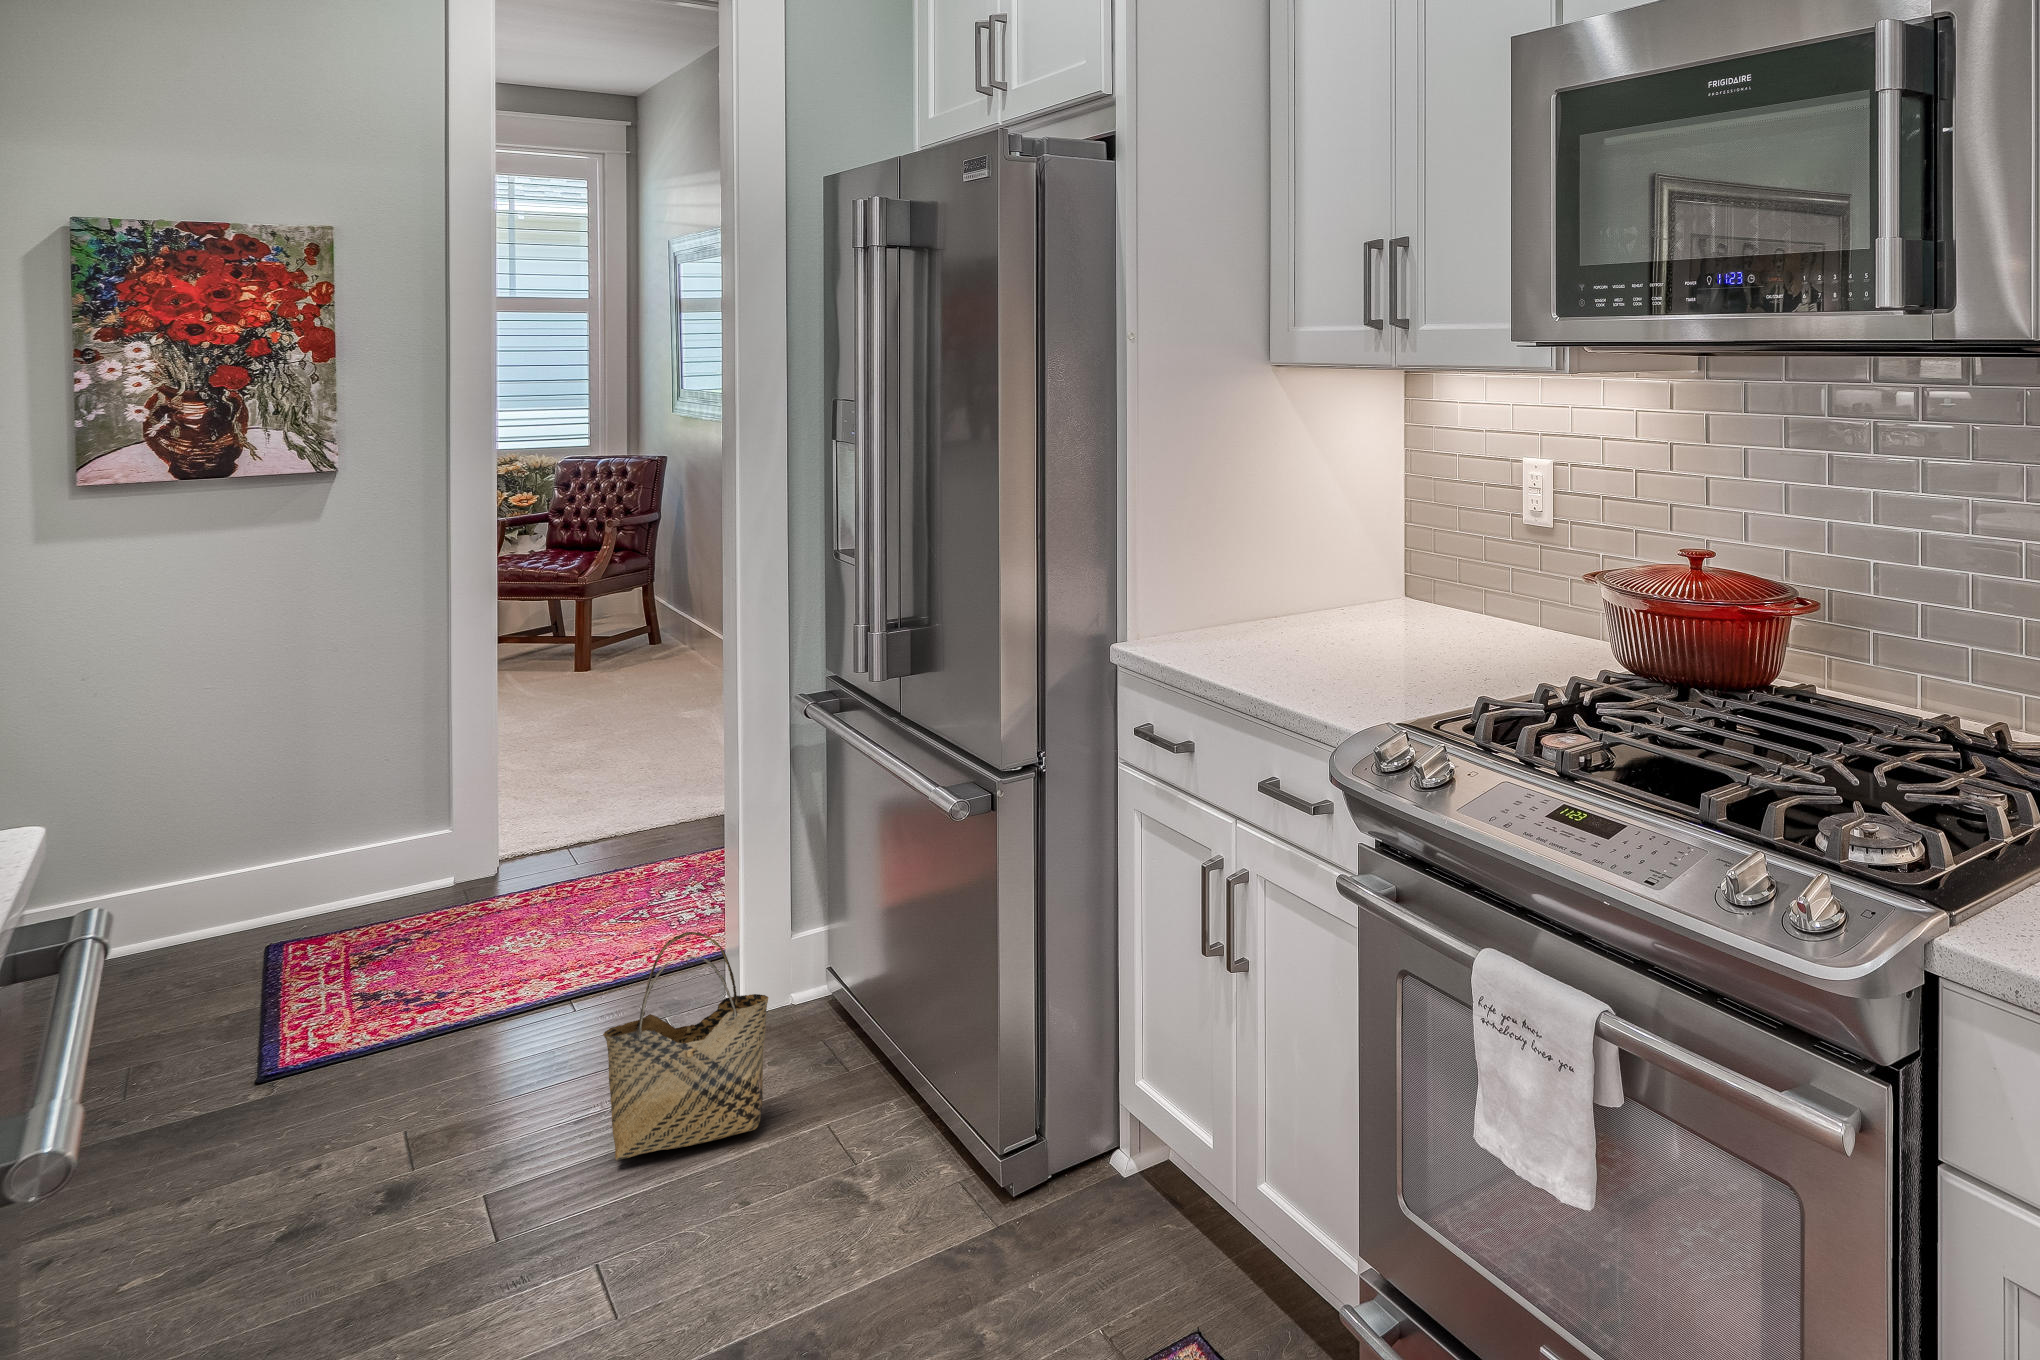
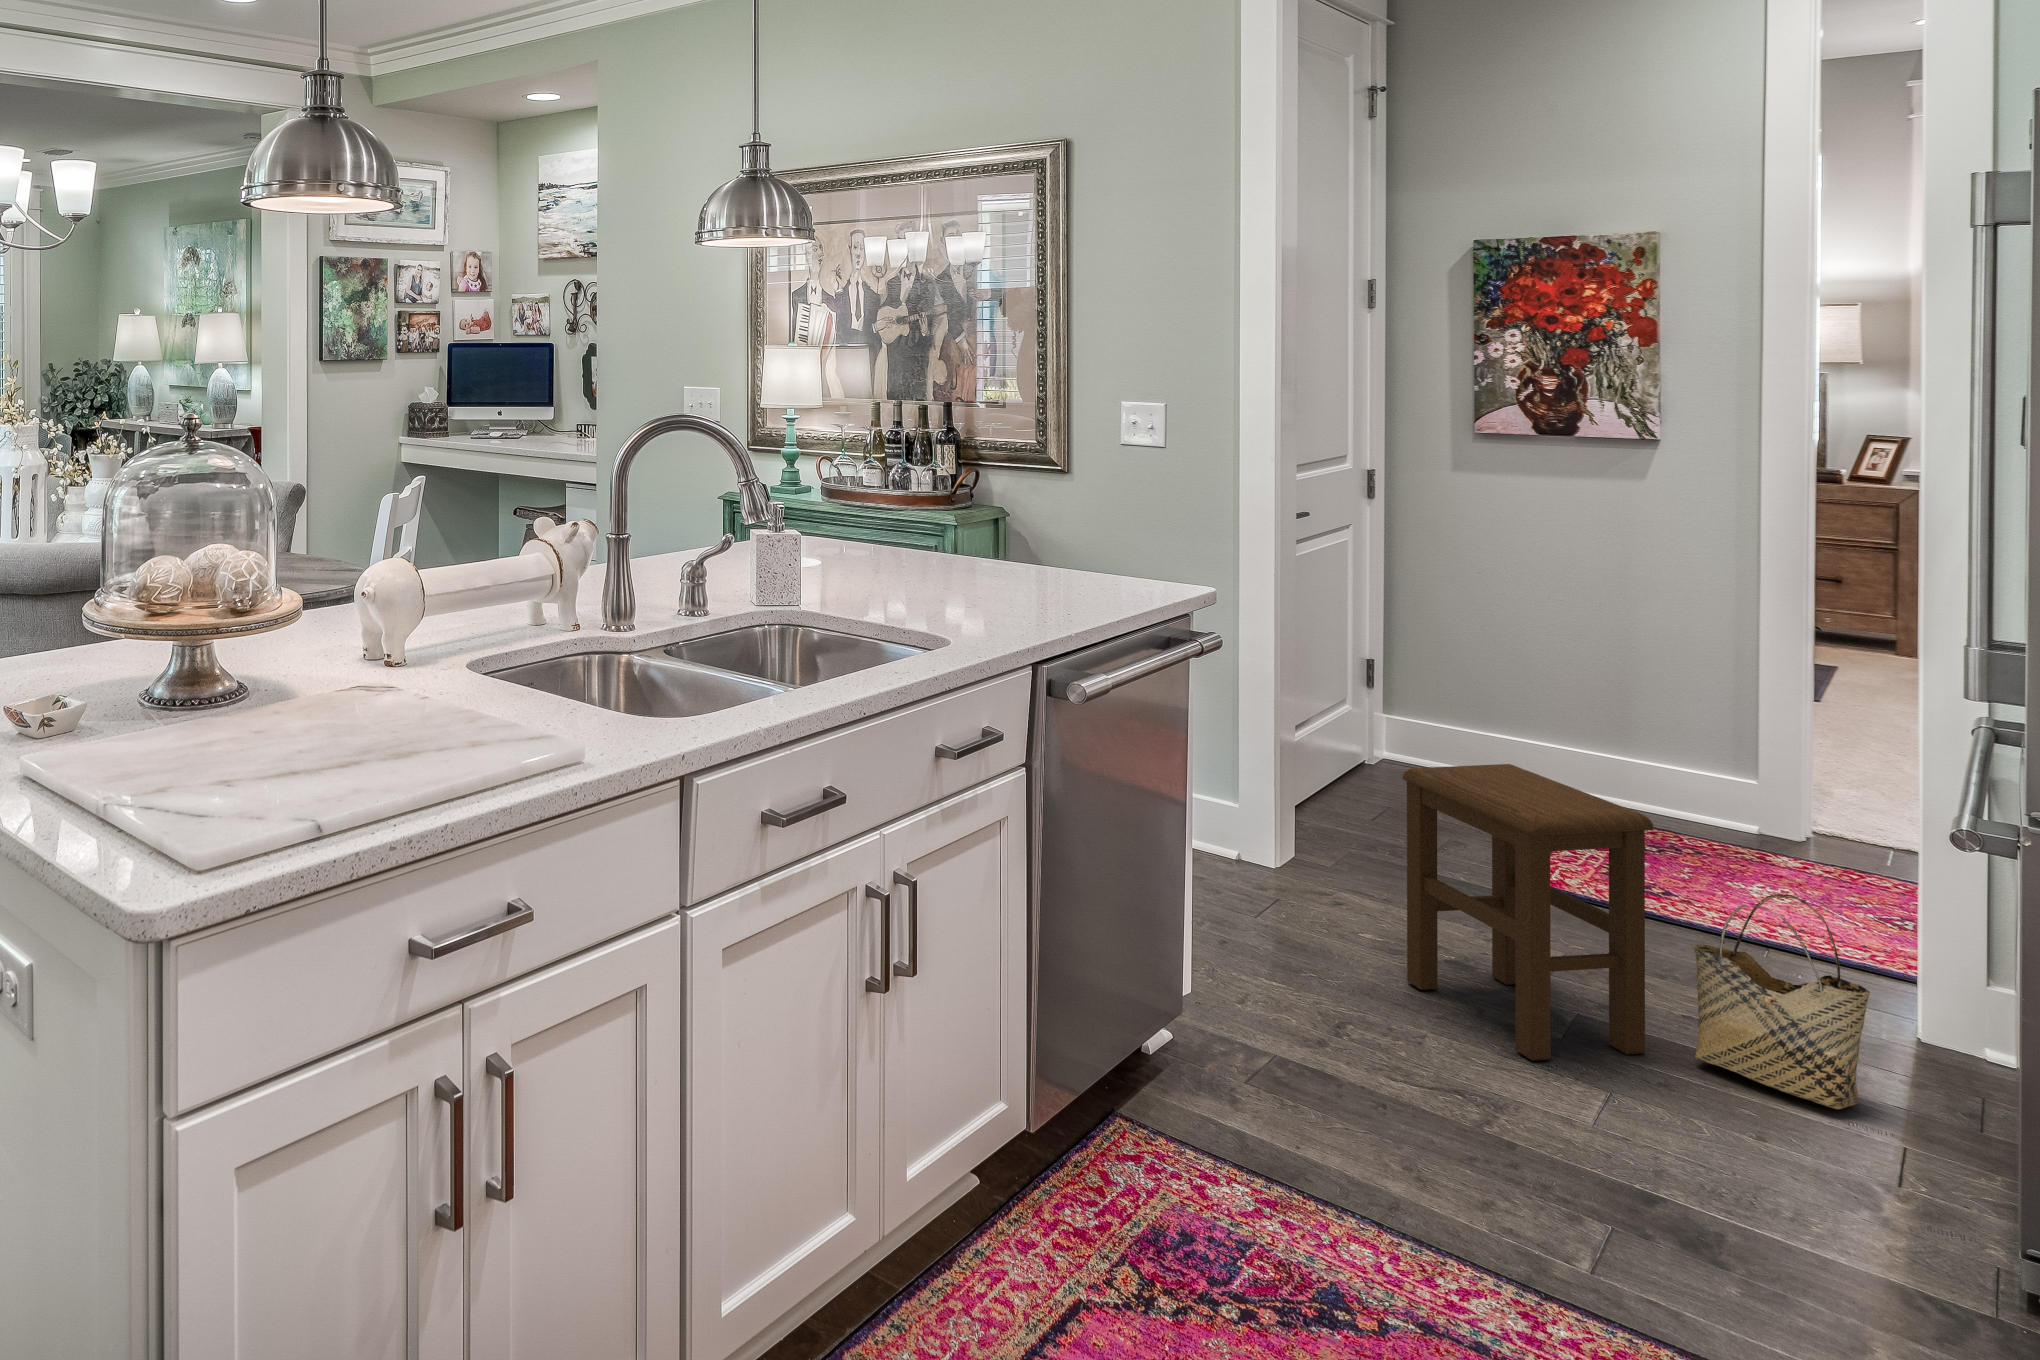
stool: none [218,908,568,1289] -> present [1403,764,1653,1061]

